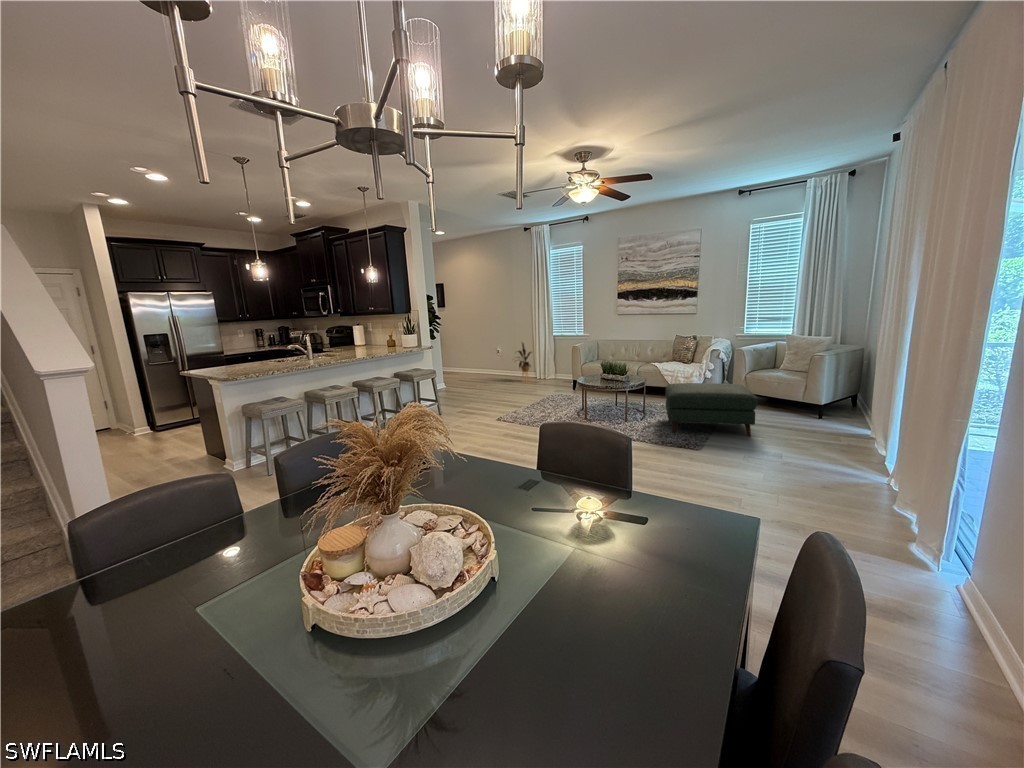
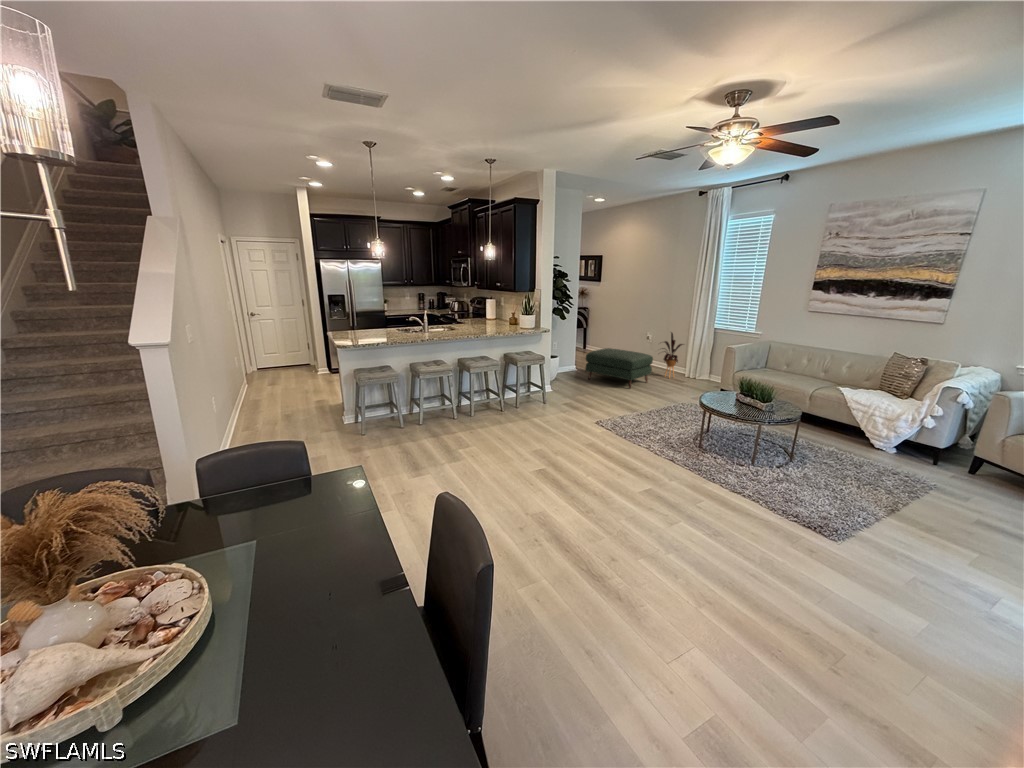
ottoman: present [665,383,758,436] -> present [585,348,653,388]

